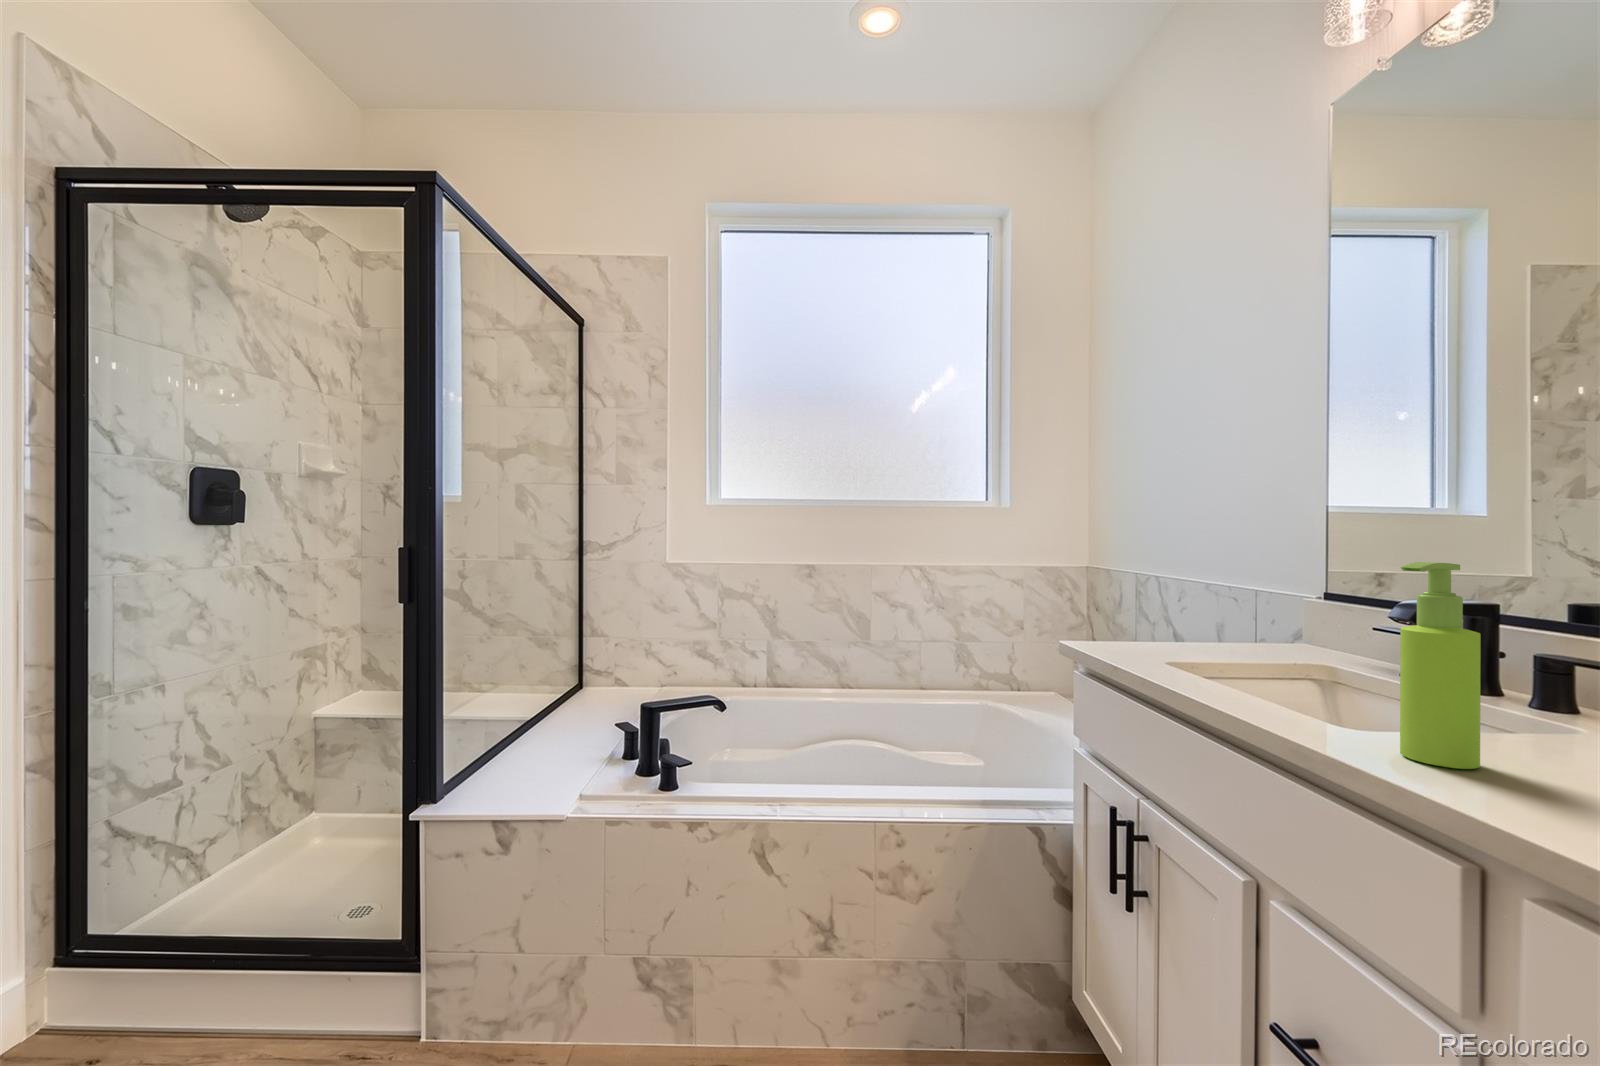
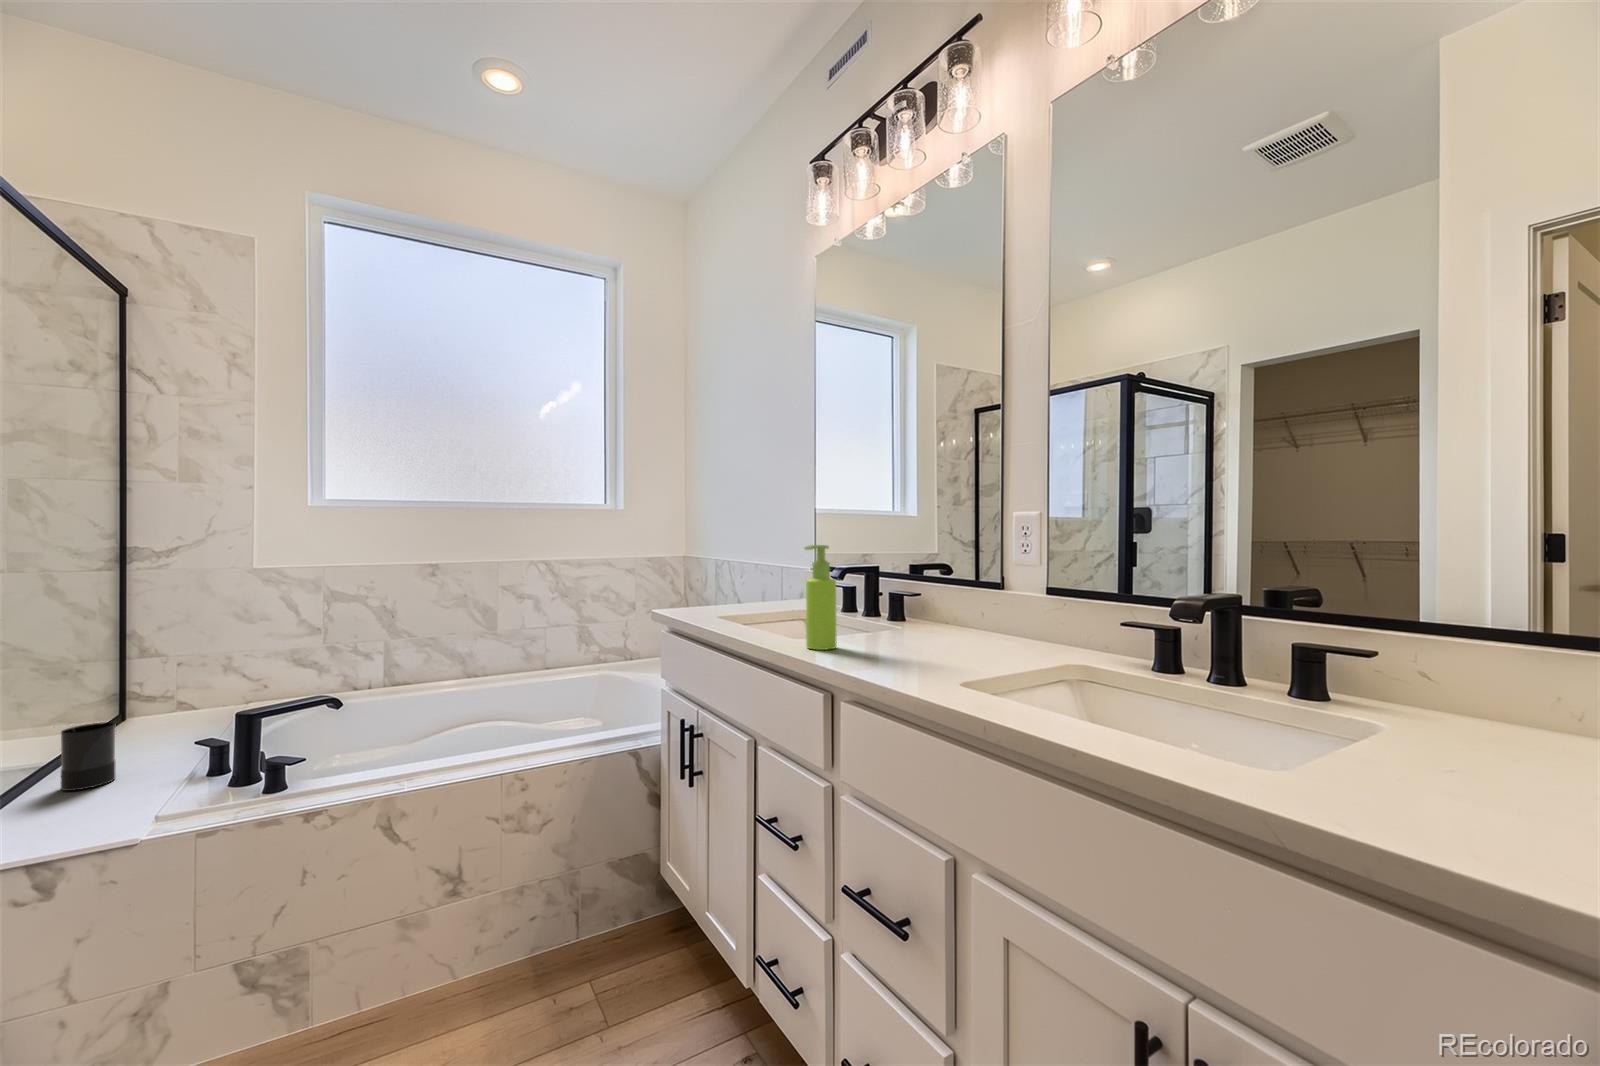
candle: none [527,695,565,753] -> present [61,722,115,791]

